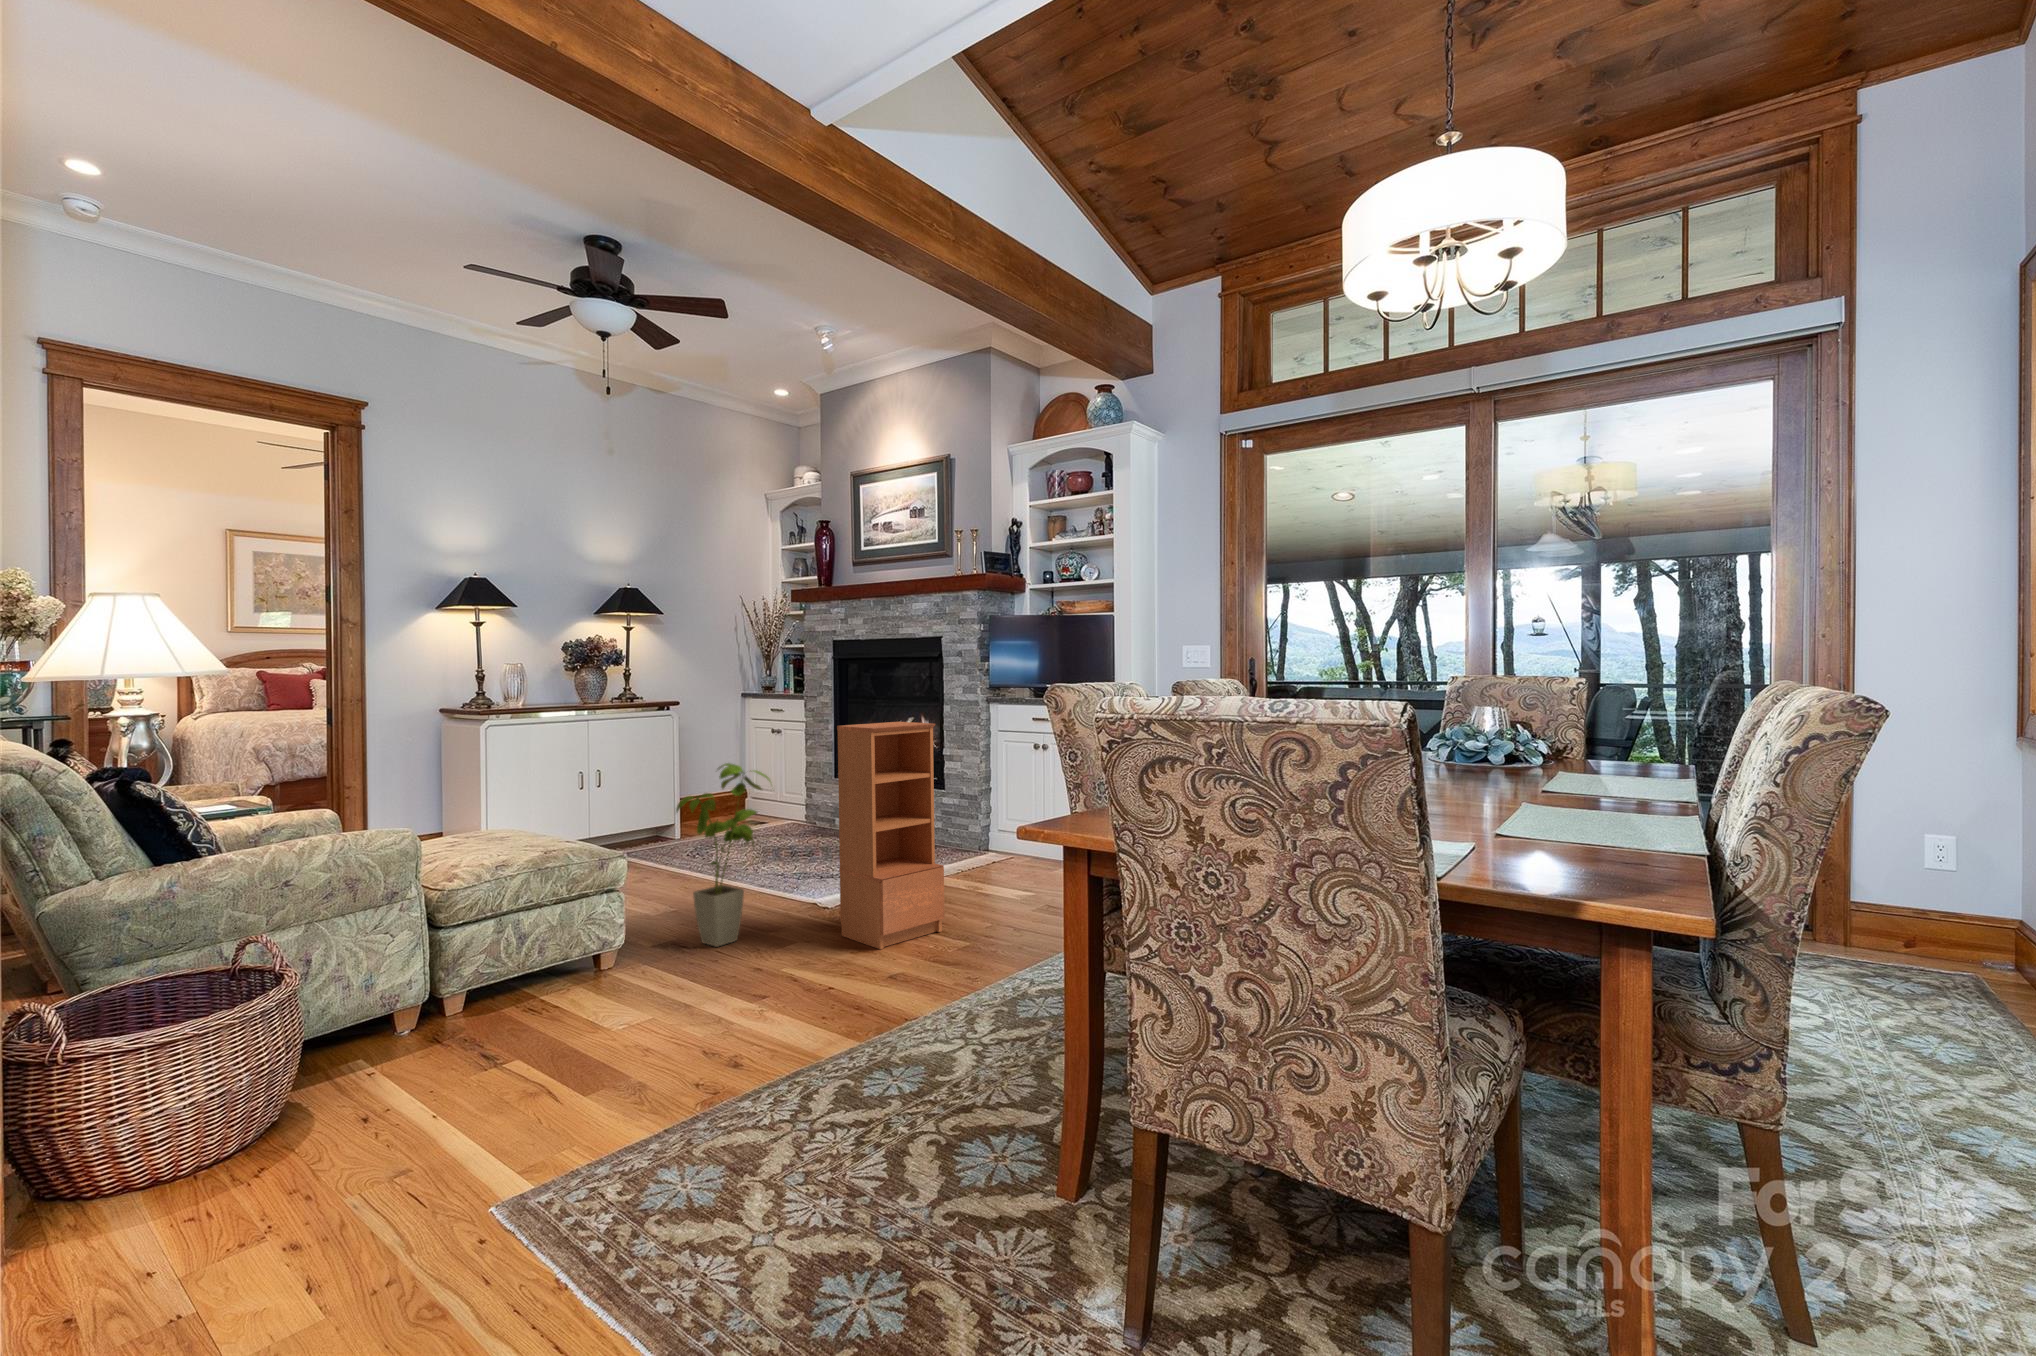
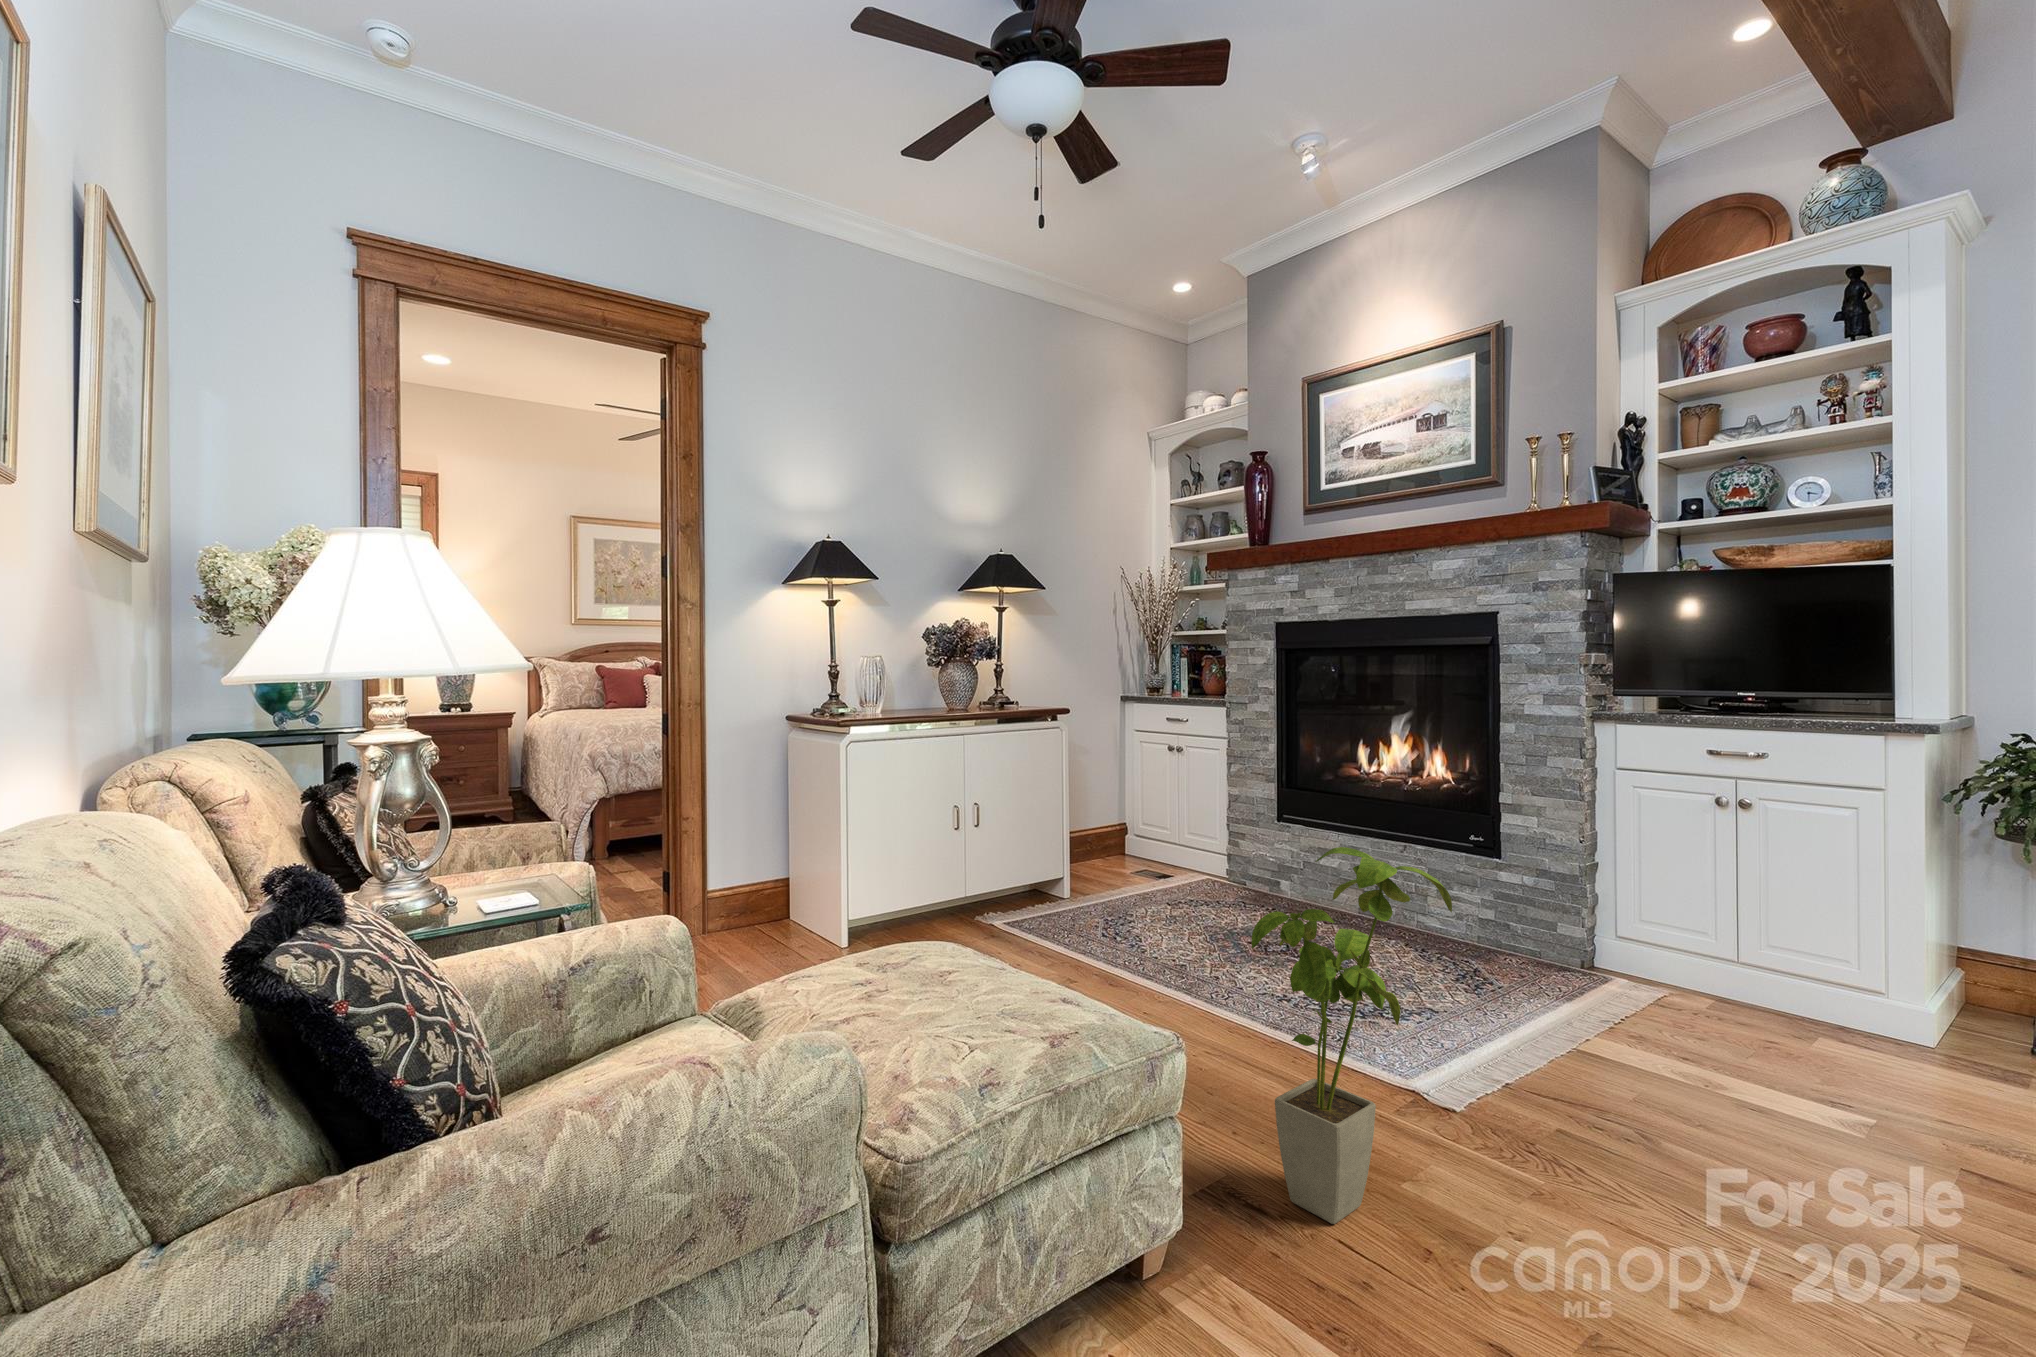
bookcase: present [837,722,945,949] -> none [1576,768,1839,1307]

